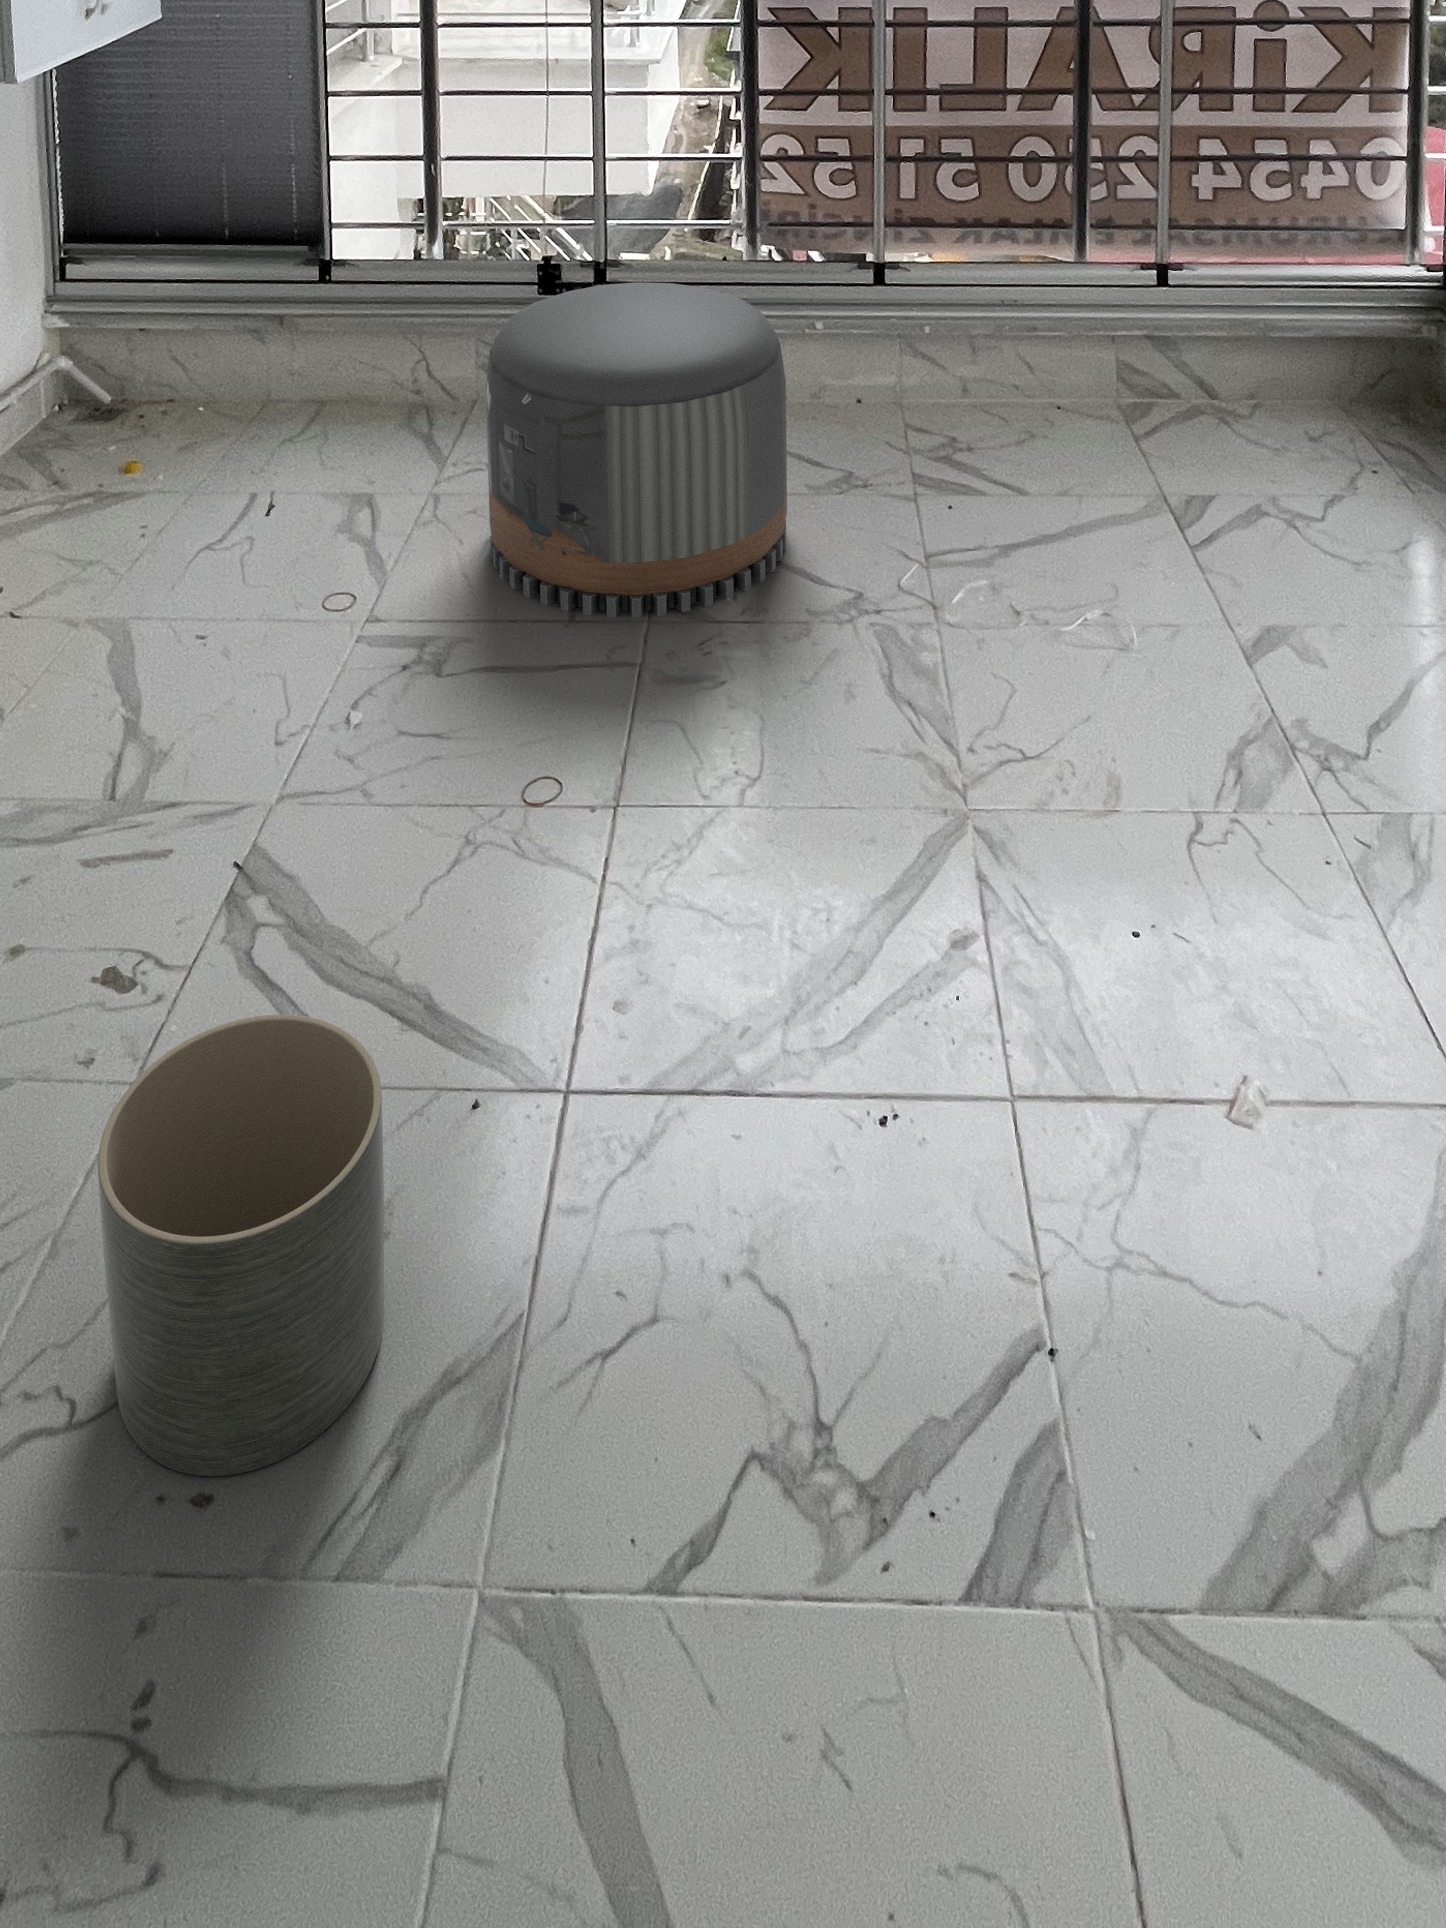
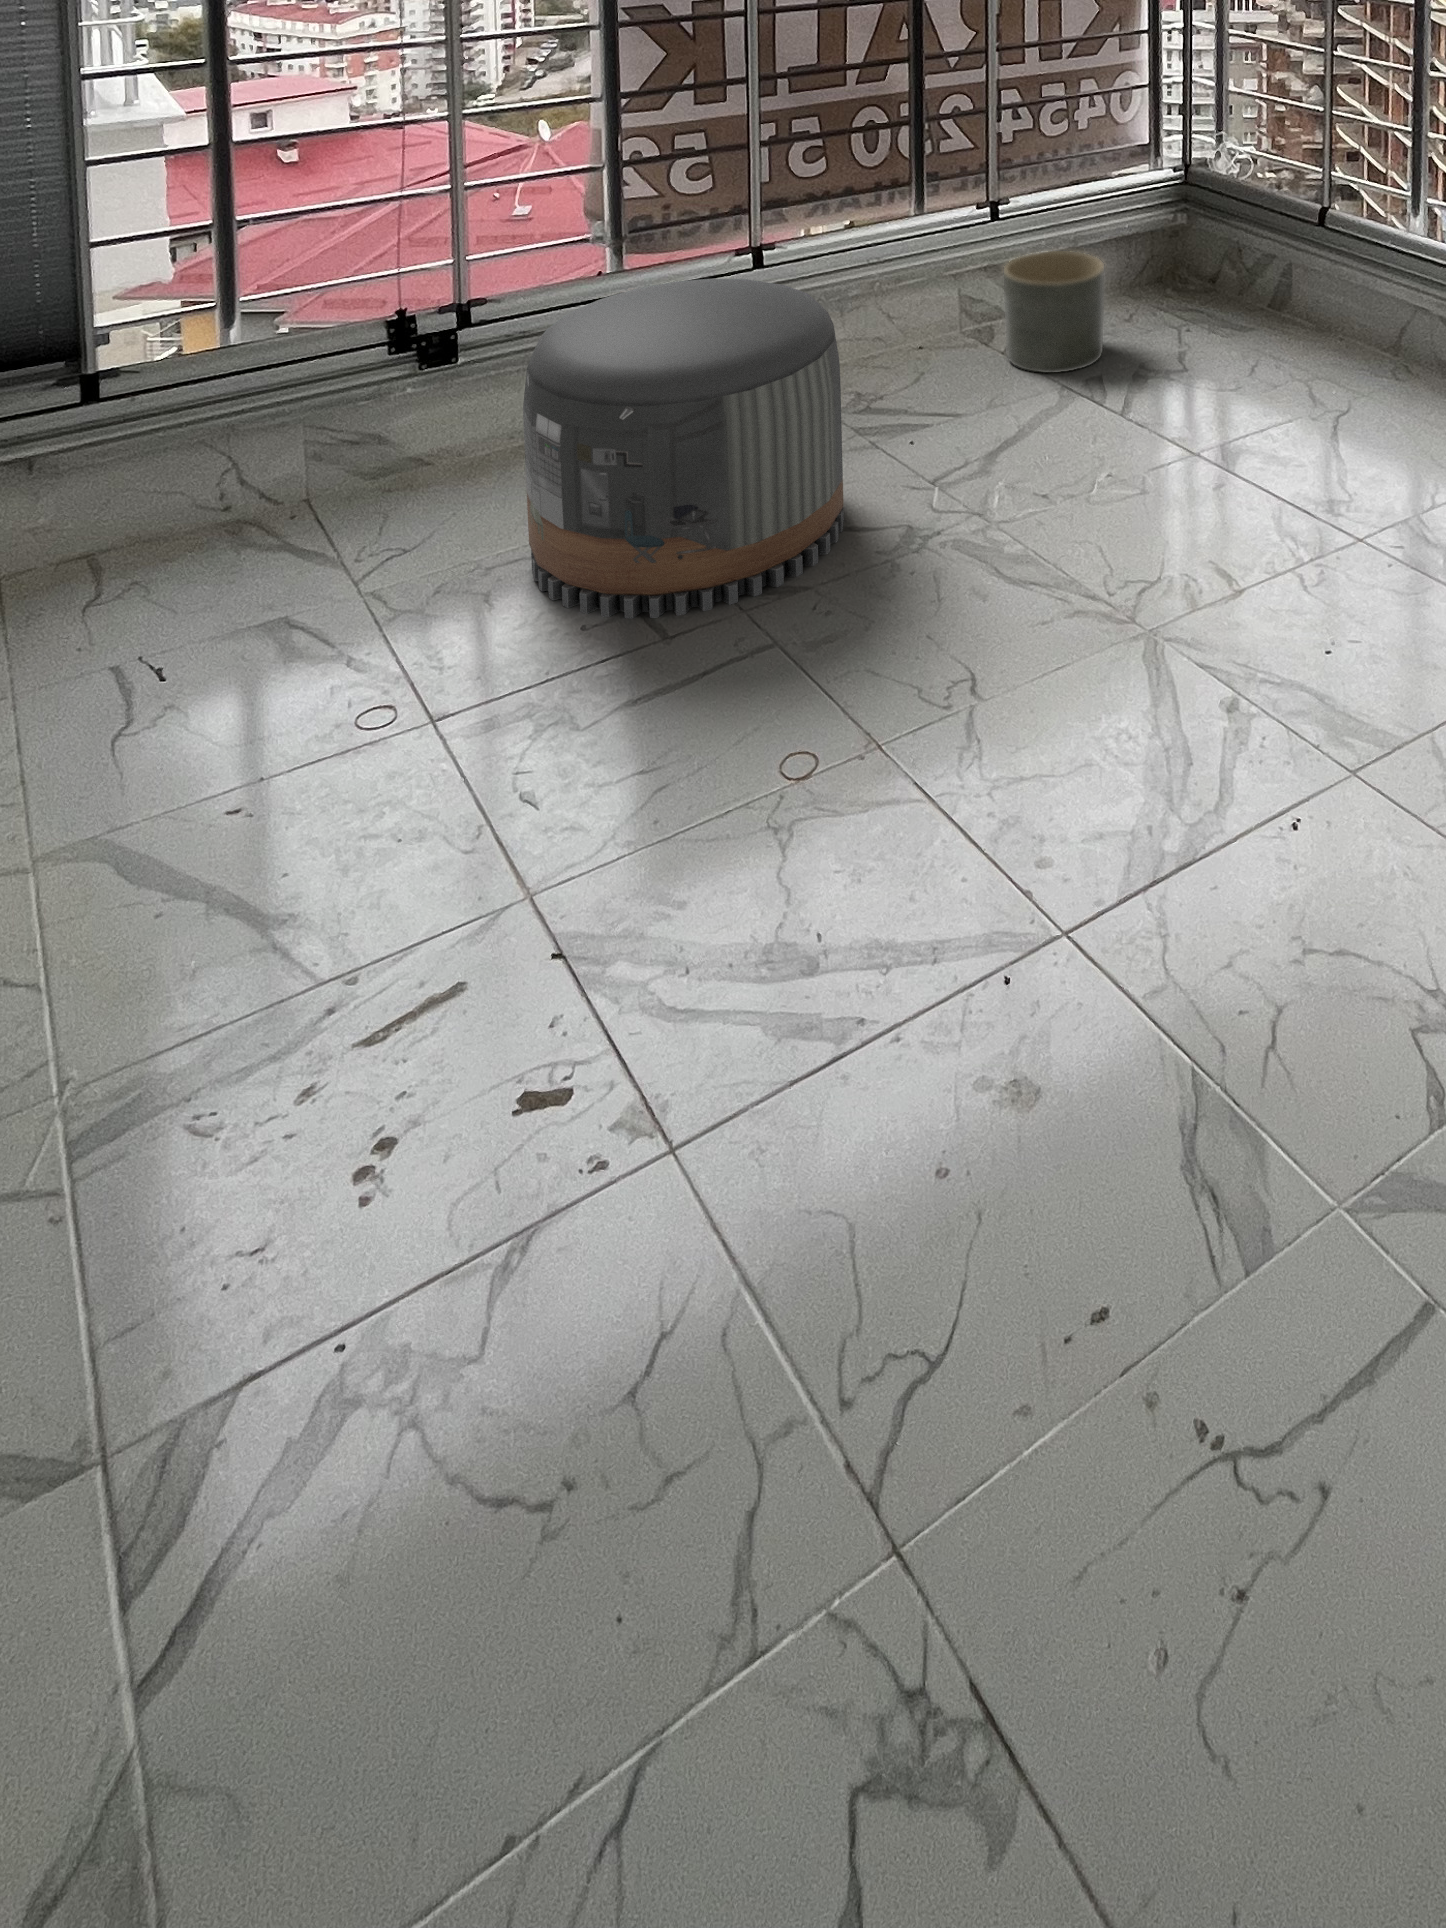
planter: present [98,1014,384,1476] -> present [1004,251,1104,373]

